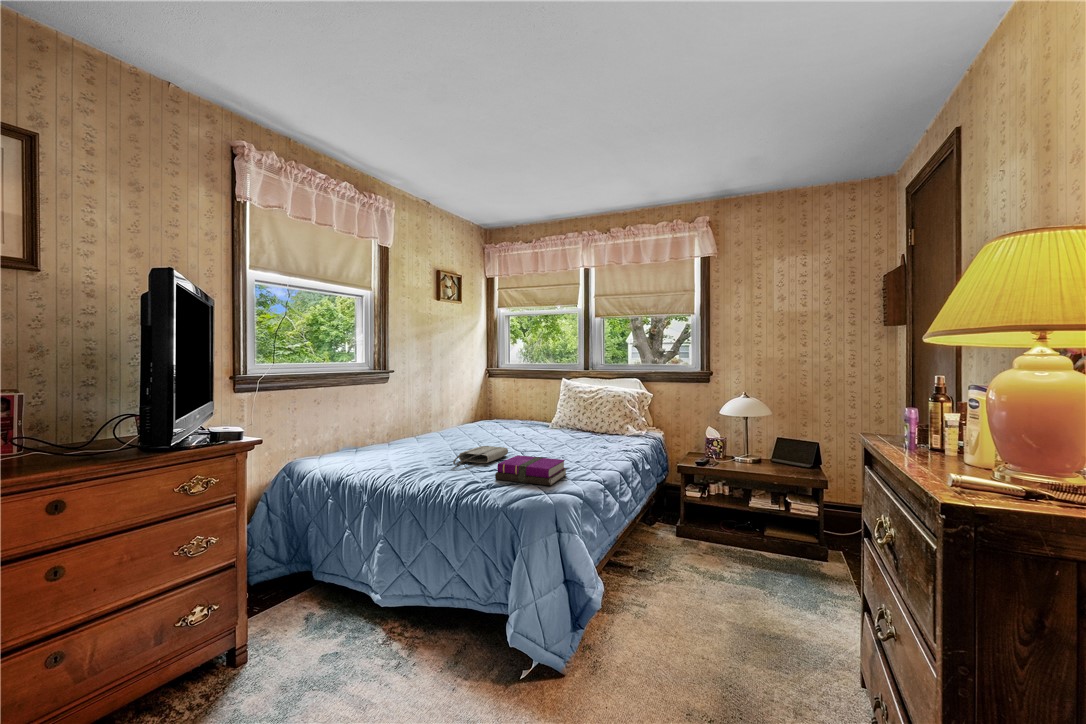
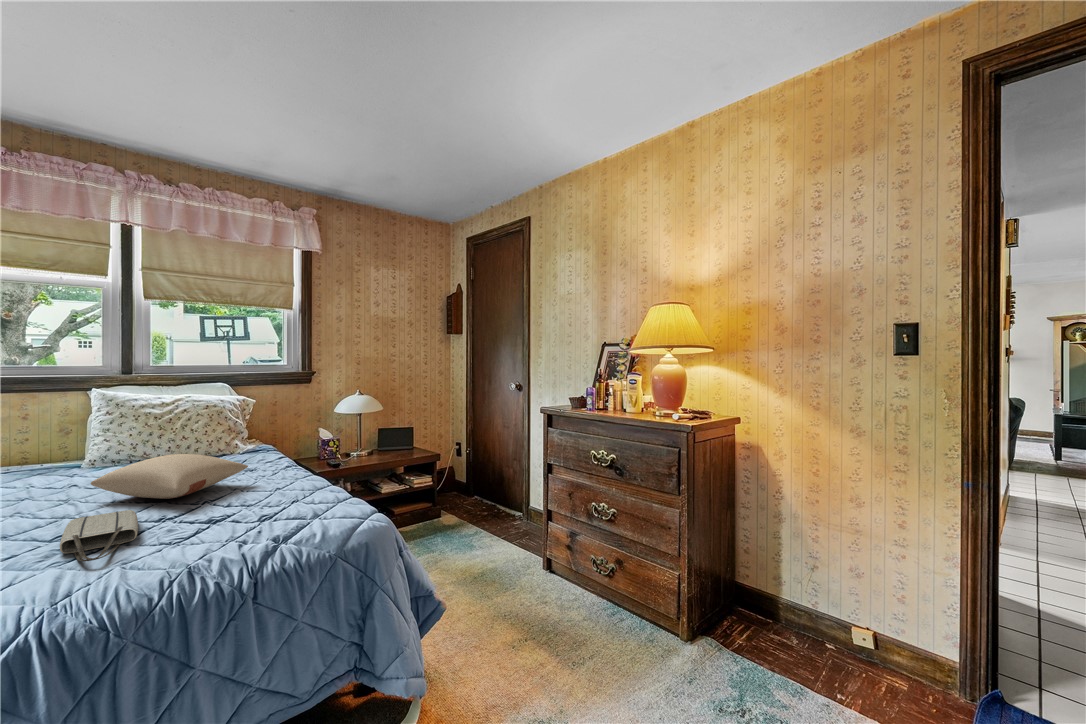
pillow: none [514,421,593,450] -> present [91,454,248,499]
notebook: present [495,455,567,486] -> none [202,499,301,553]

